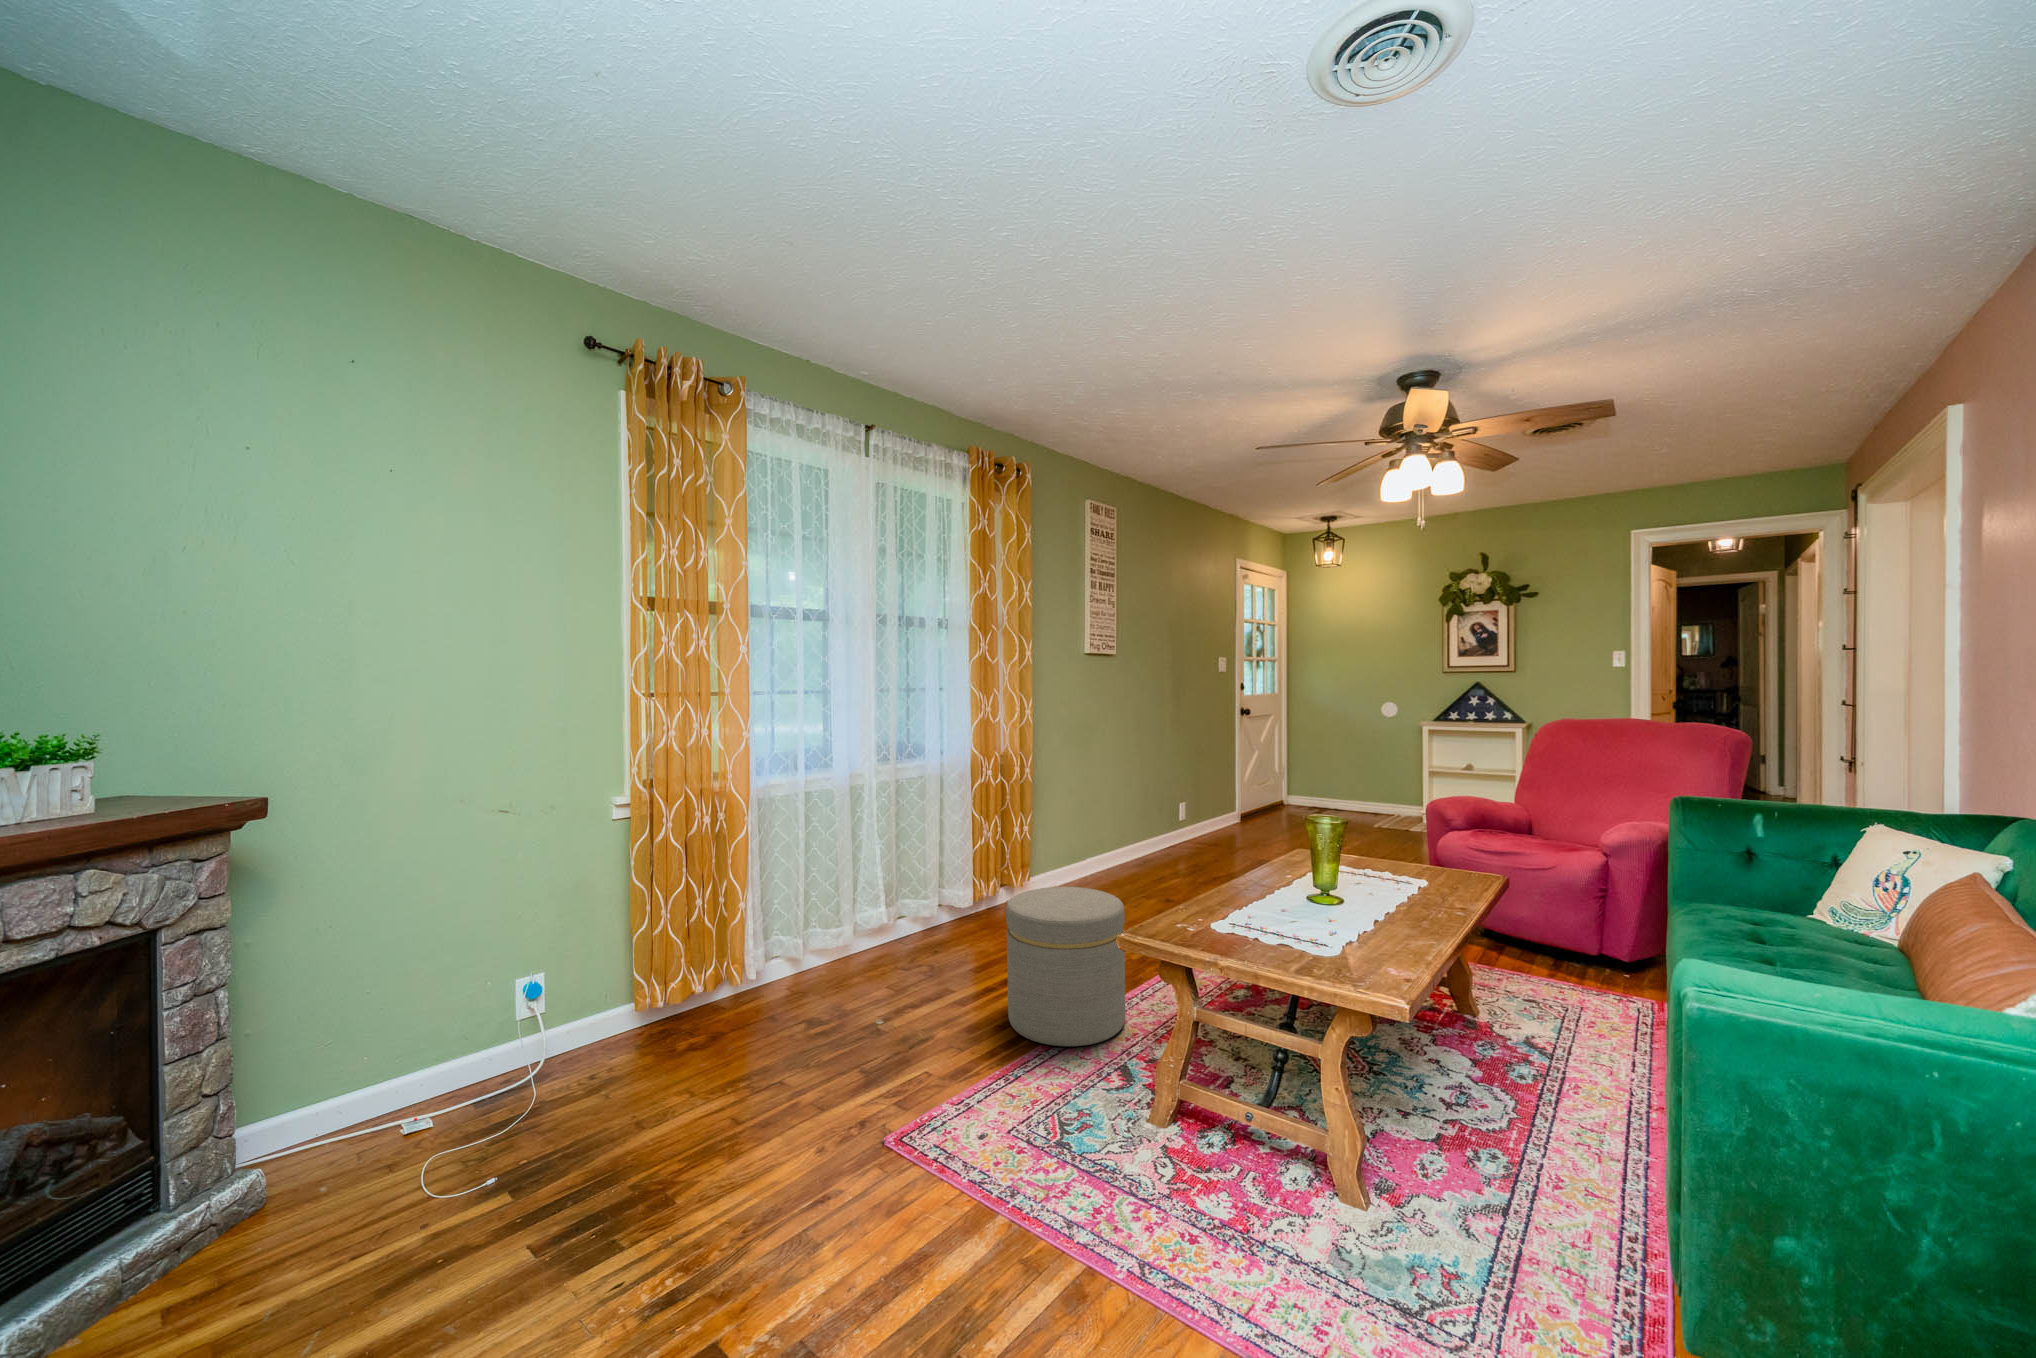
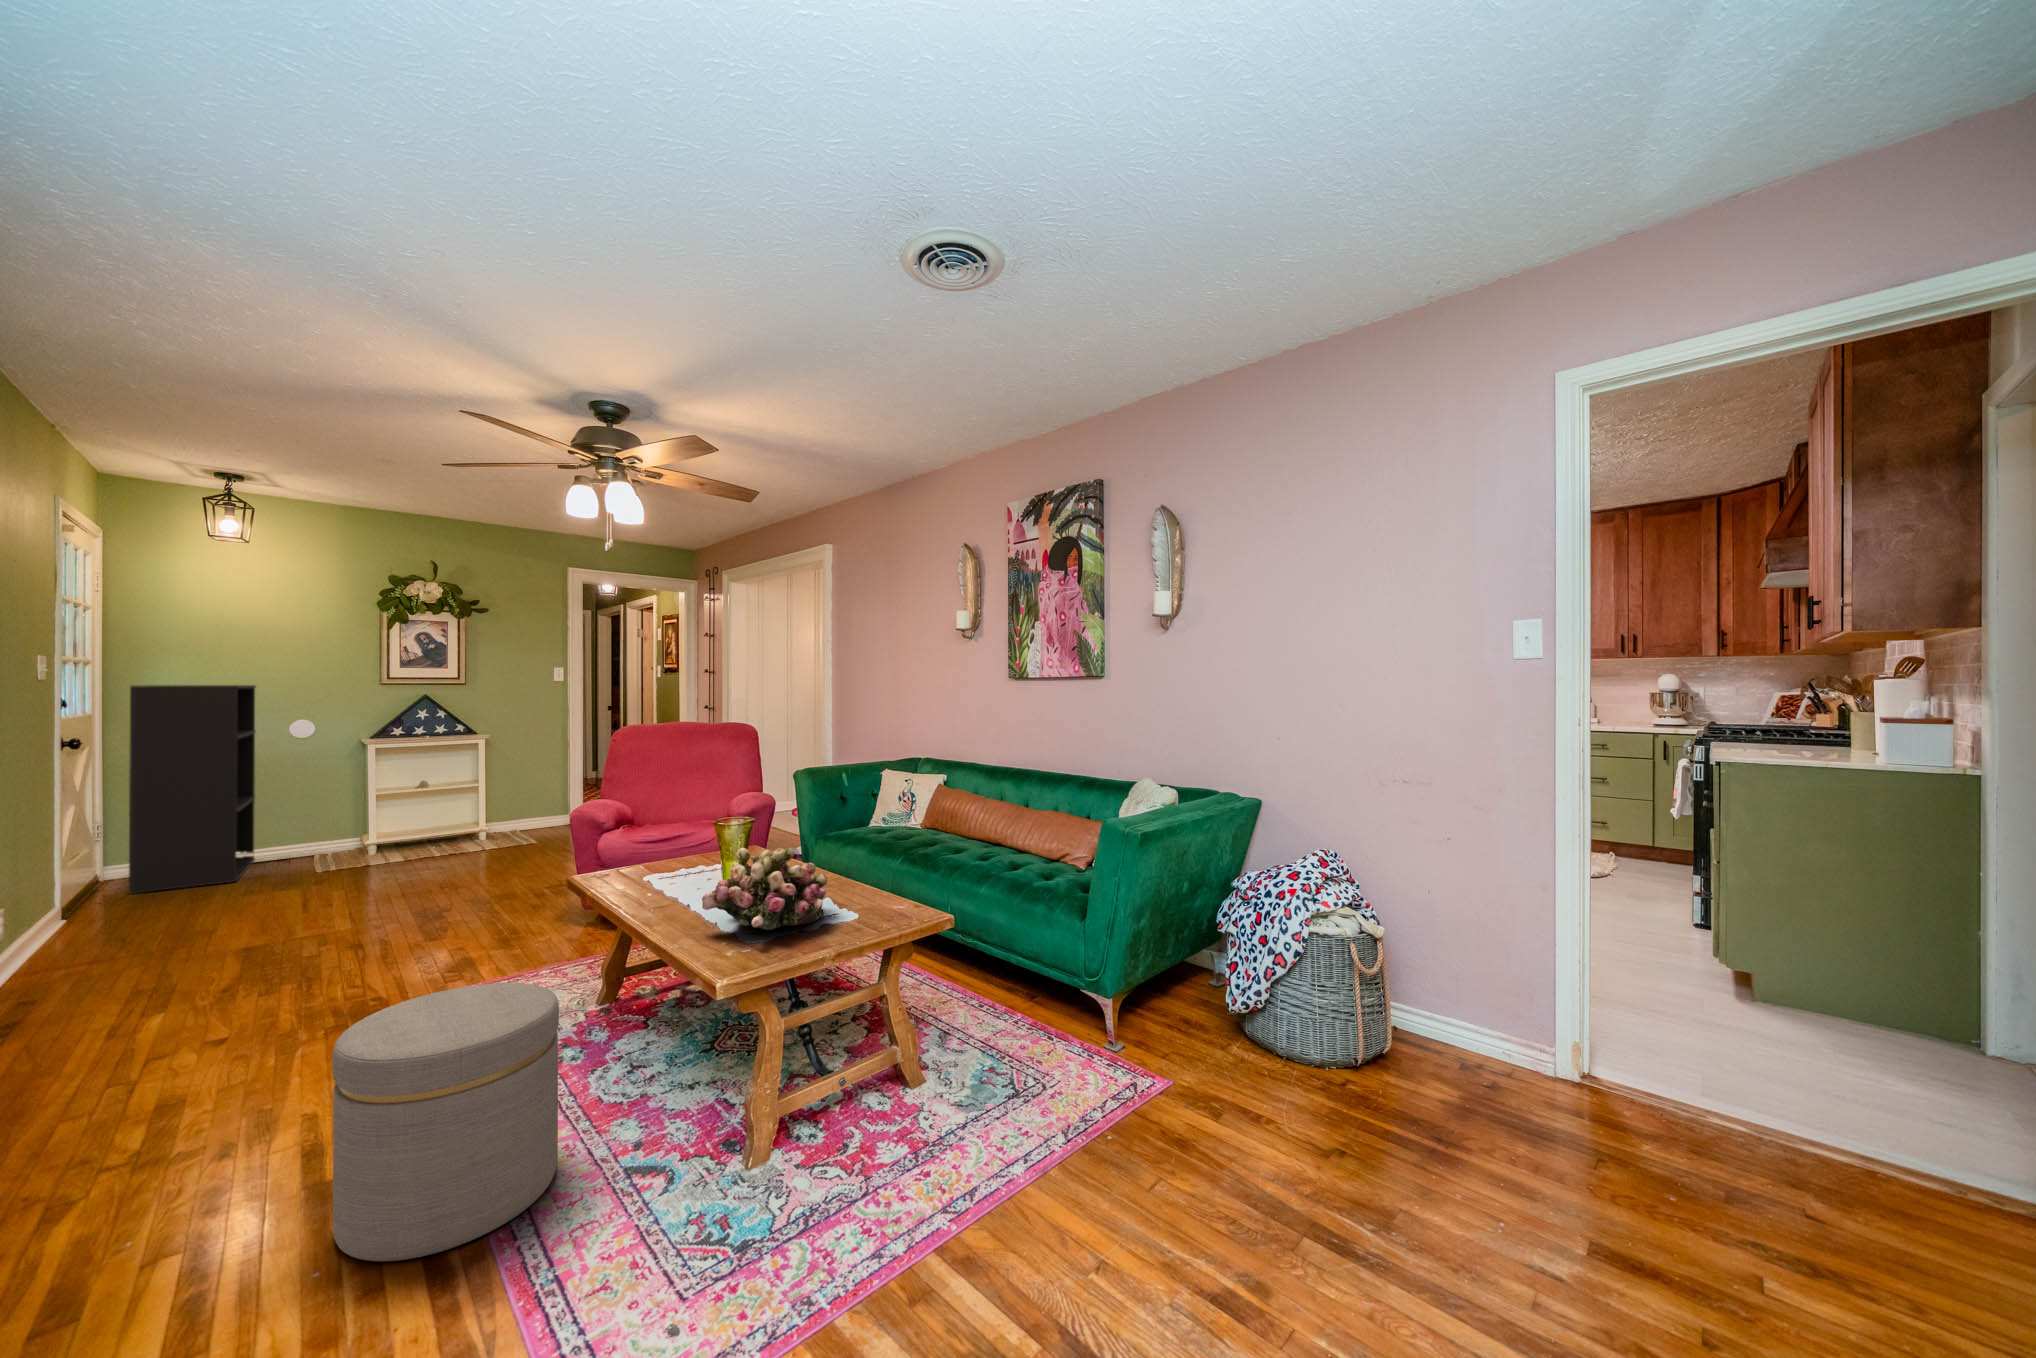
bookshelf: none [1280,673,1366,815] -> present [129,685,256,894]
flower arrangement: none [1192,848,1330,947] -> present [702,848,827,930]

